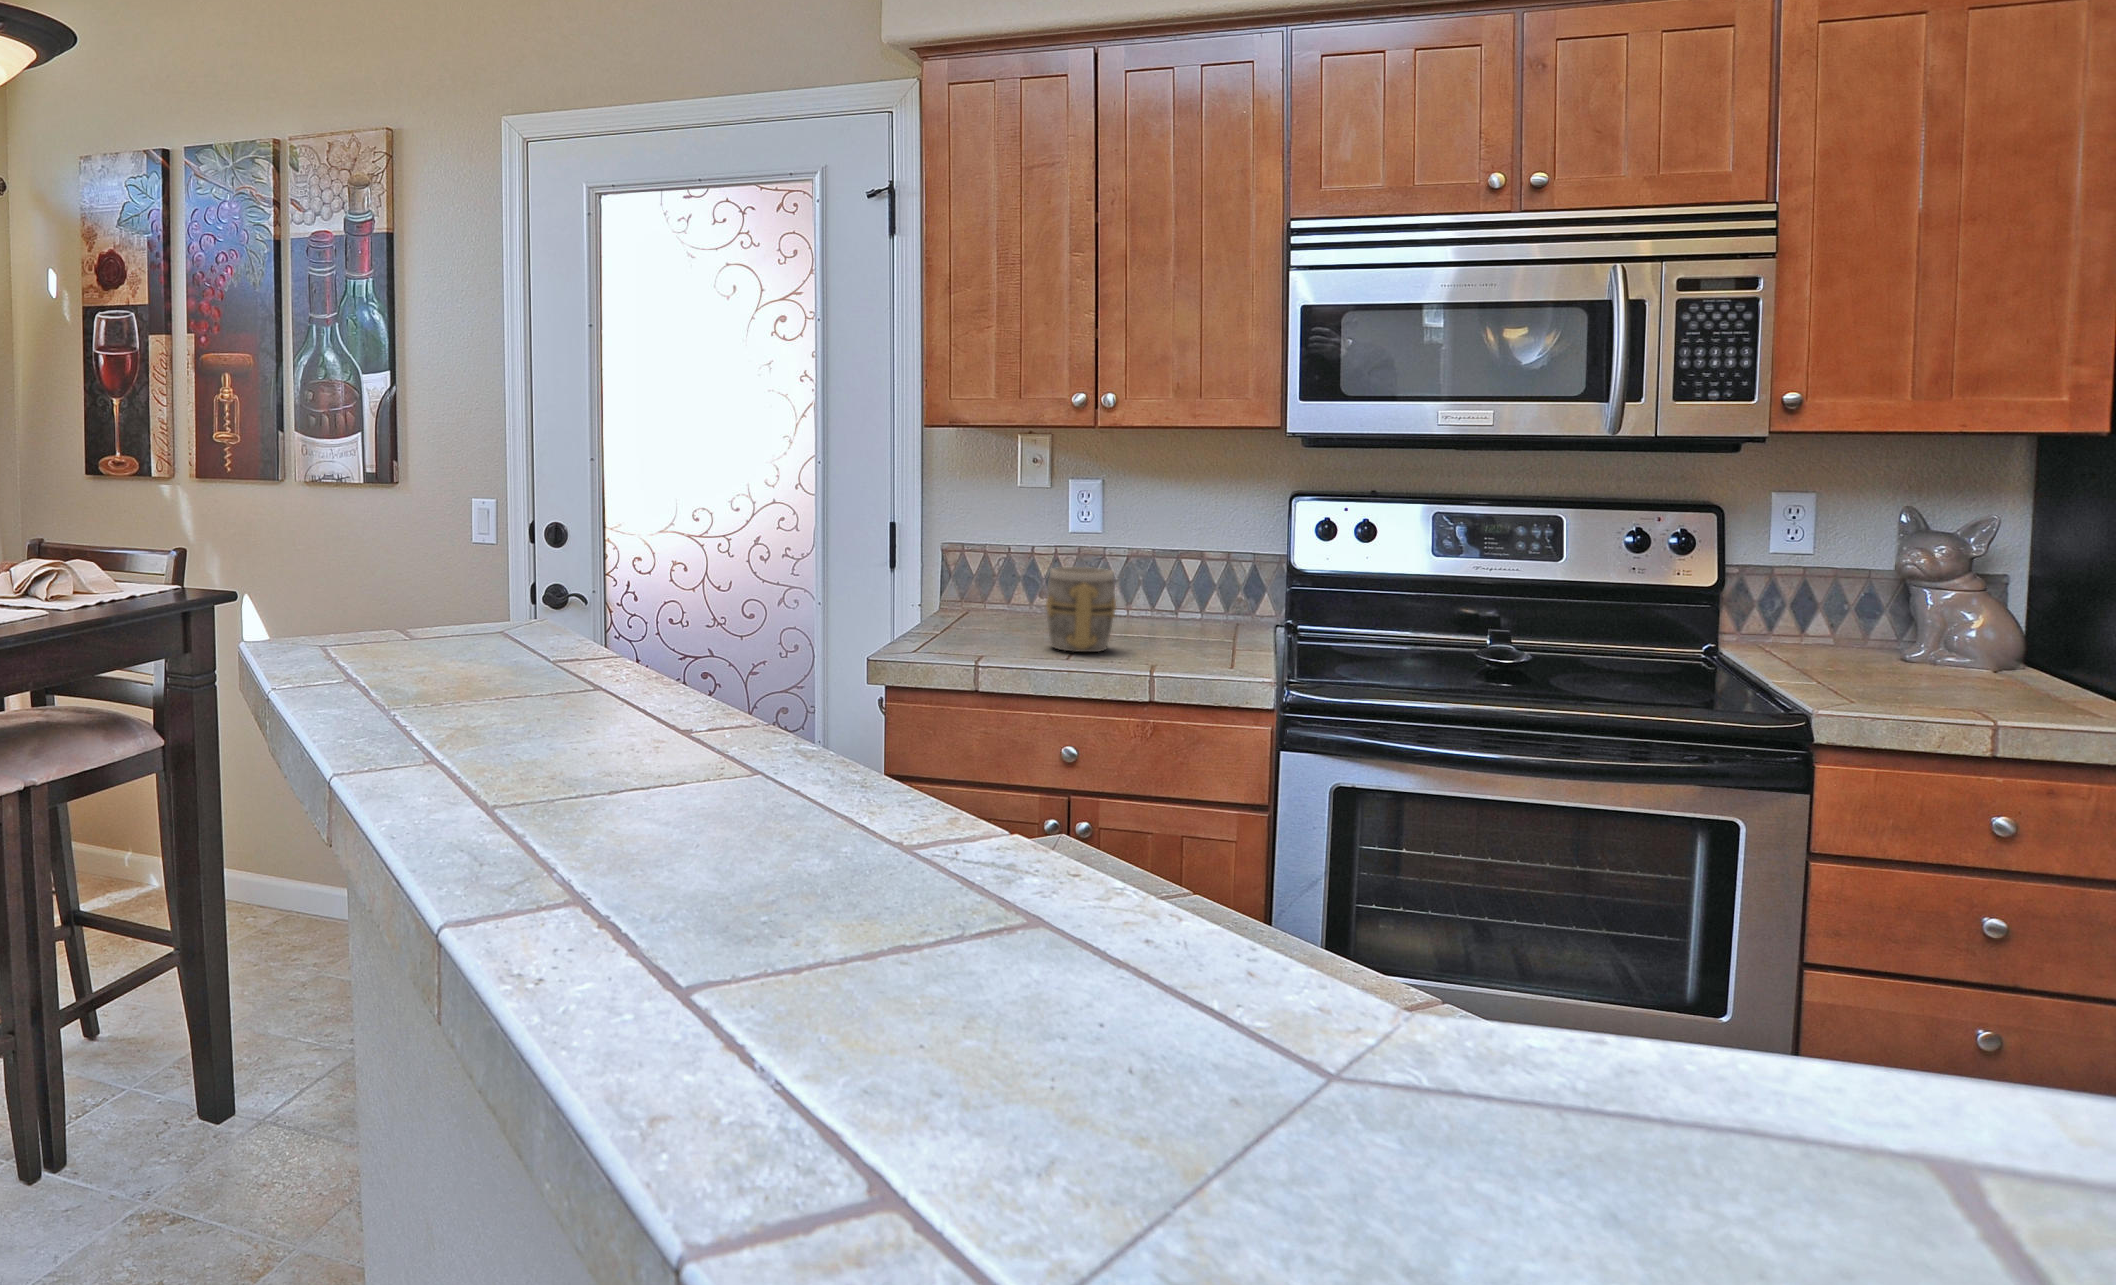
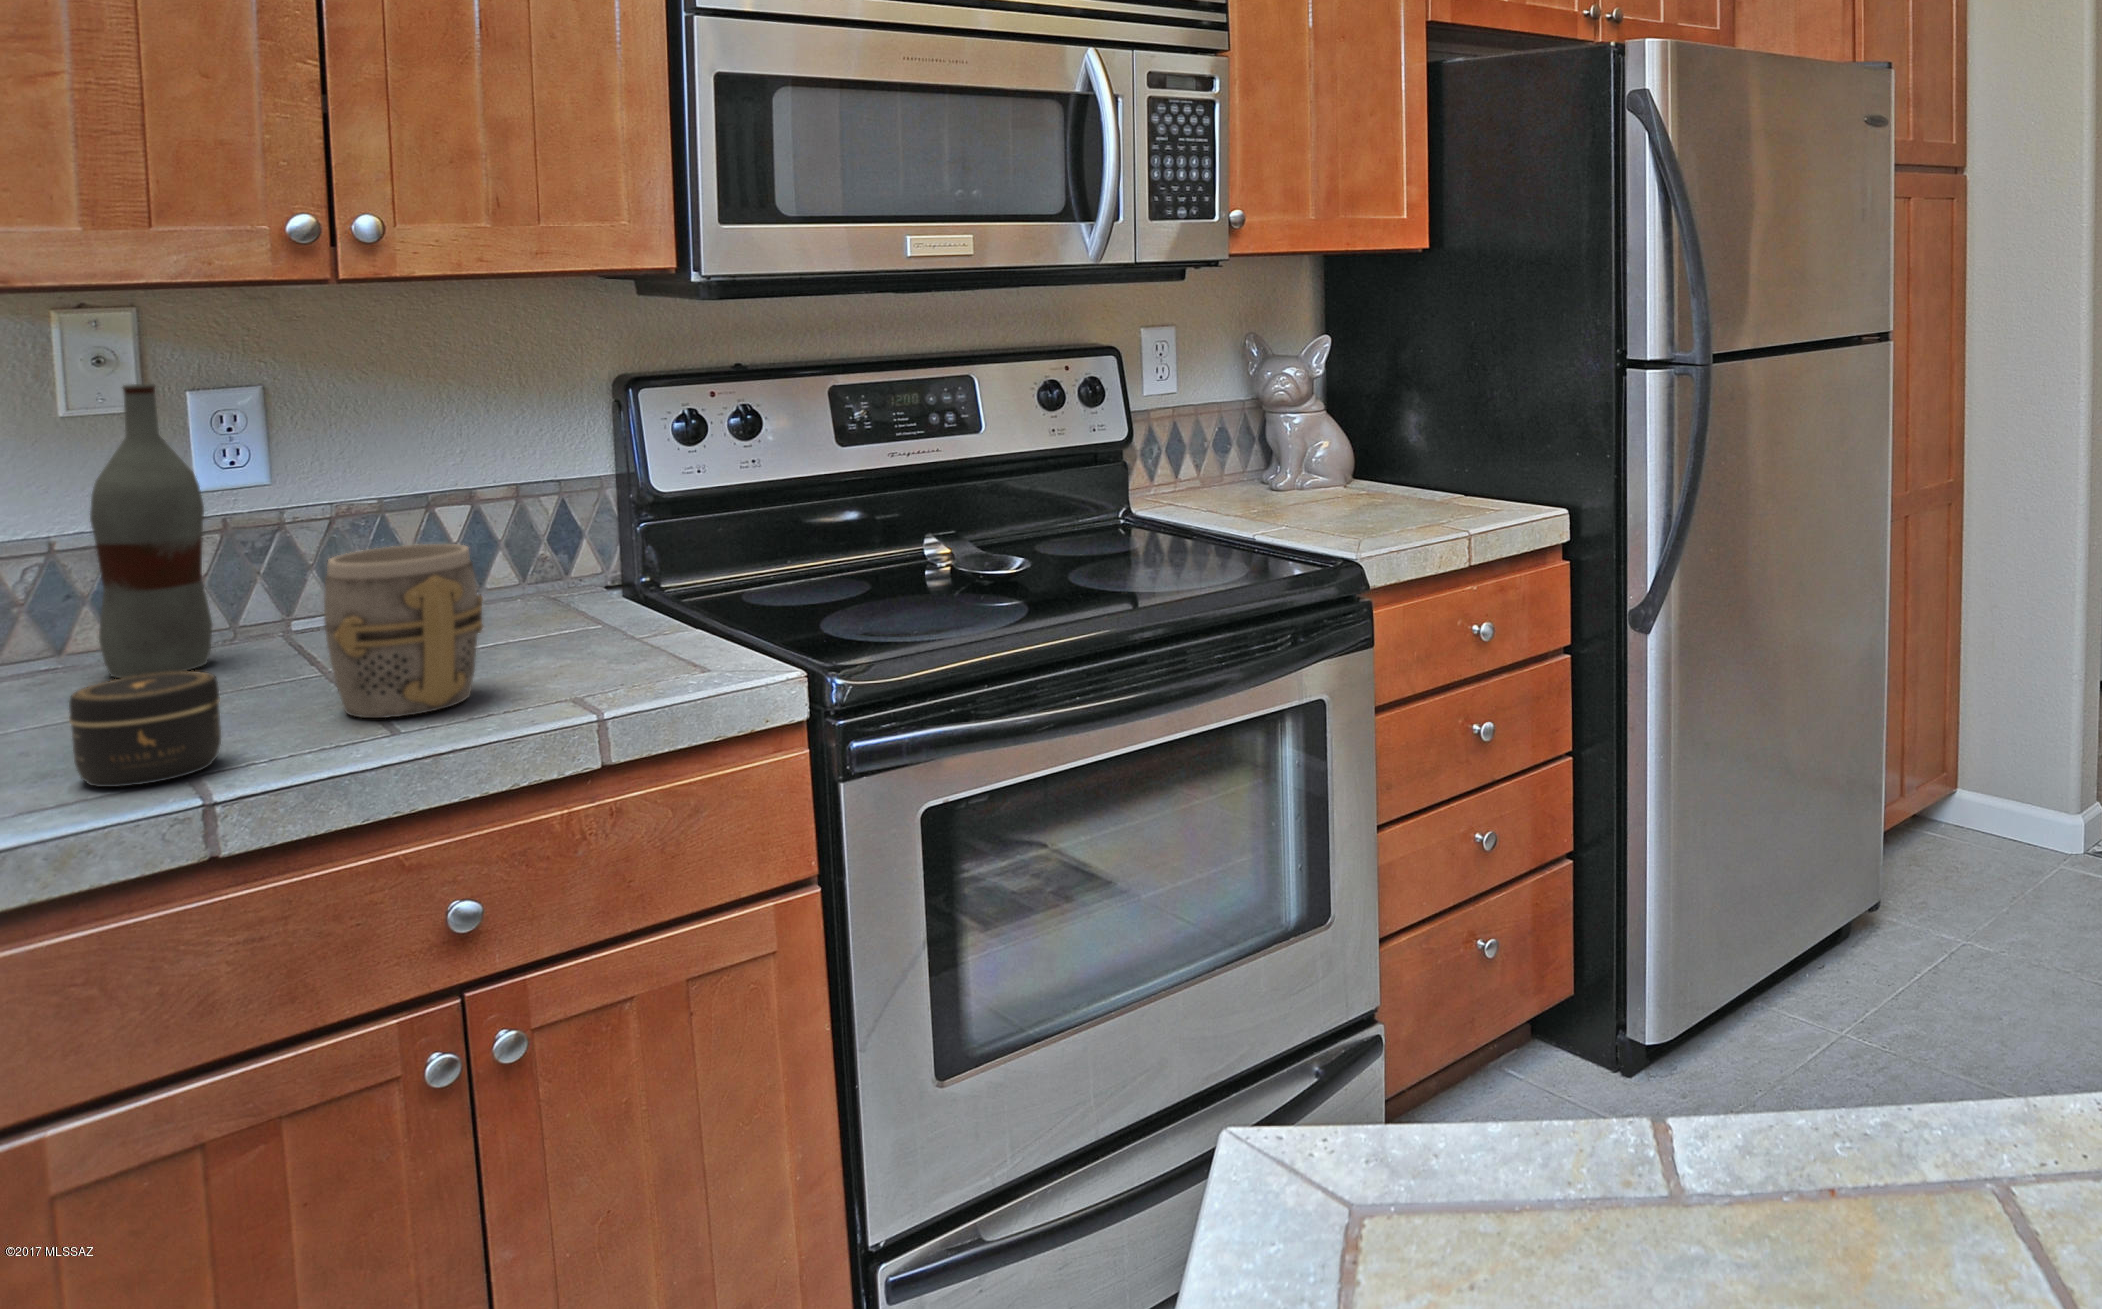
bottle: none [1010,474,1056,618] -> present [90,384,212,678]
jar: none [936,604,989,650] -> present [69,671,221,787]

